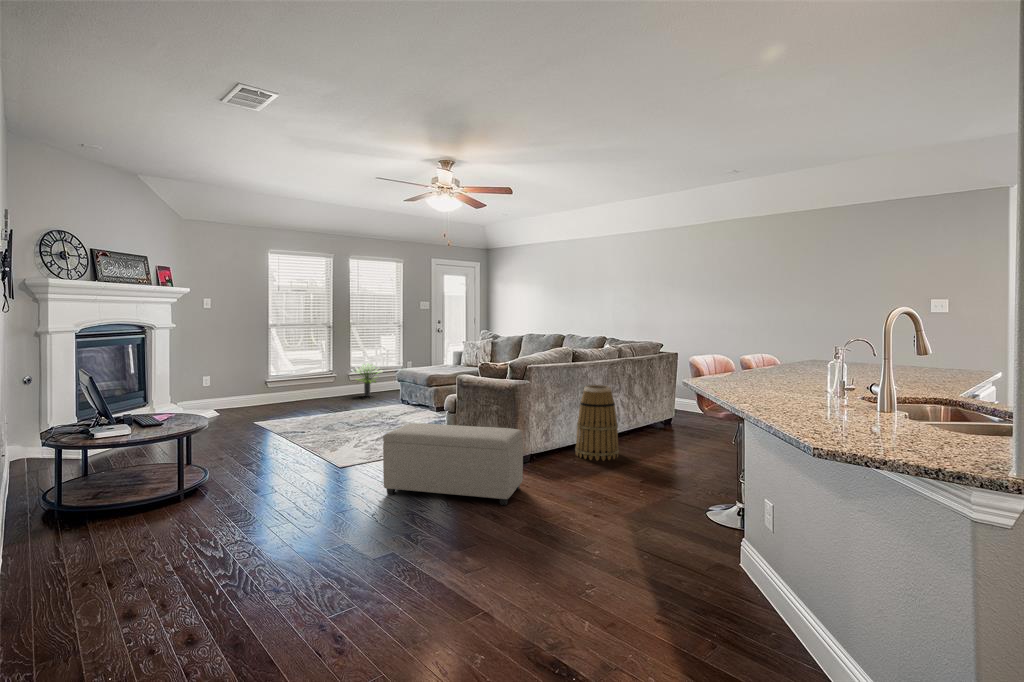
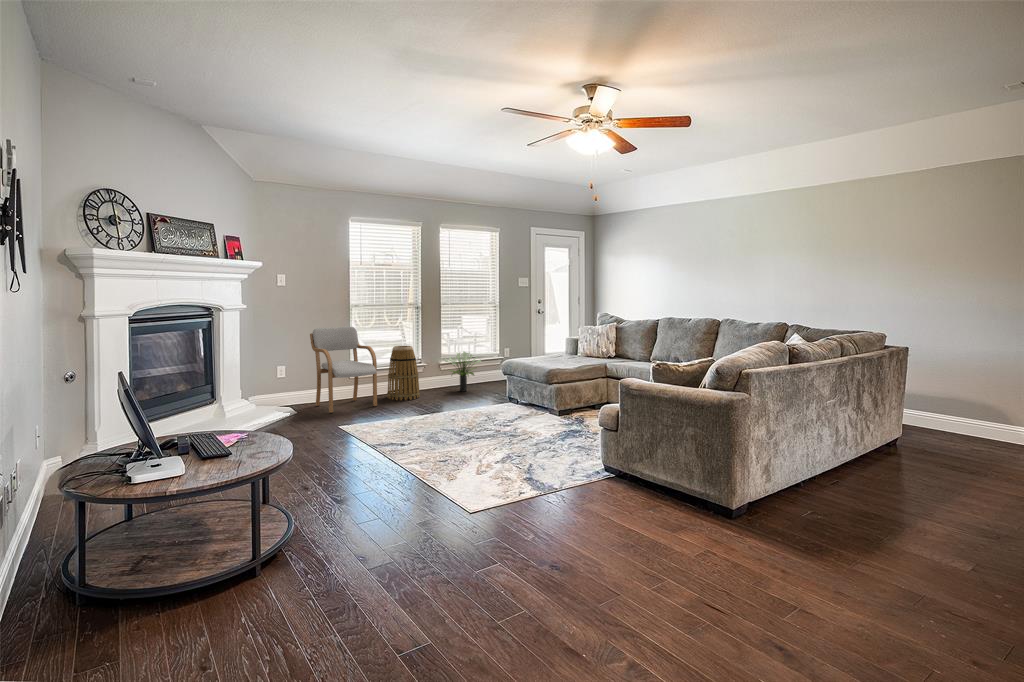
armchair: none [232,342,289,413] -> present [310,326,377,413]
basket: present [575,385,619,461] -> present [387,346,420,400]
ottoman: present [383,423,523,505] -> none [563,460,786,612]

